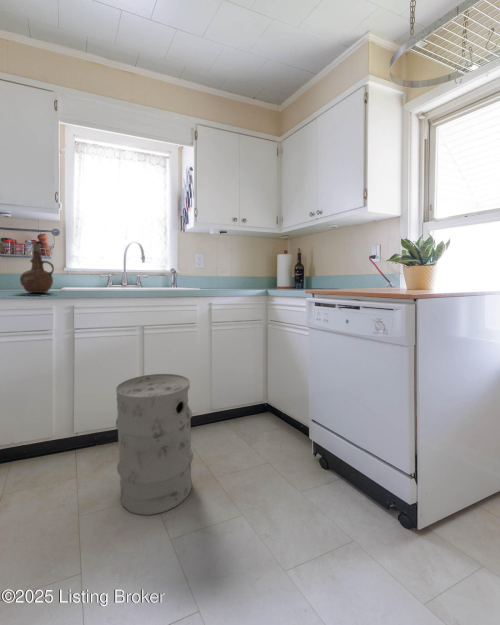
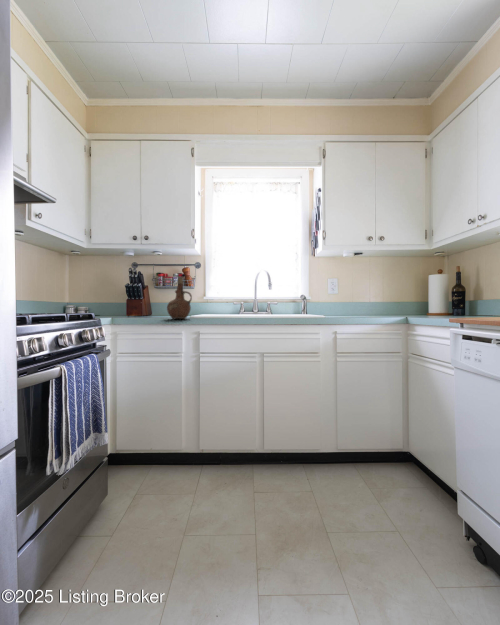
trash can: present [116,374,193,515] -> none [230,400,302,537]

